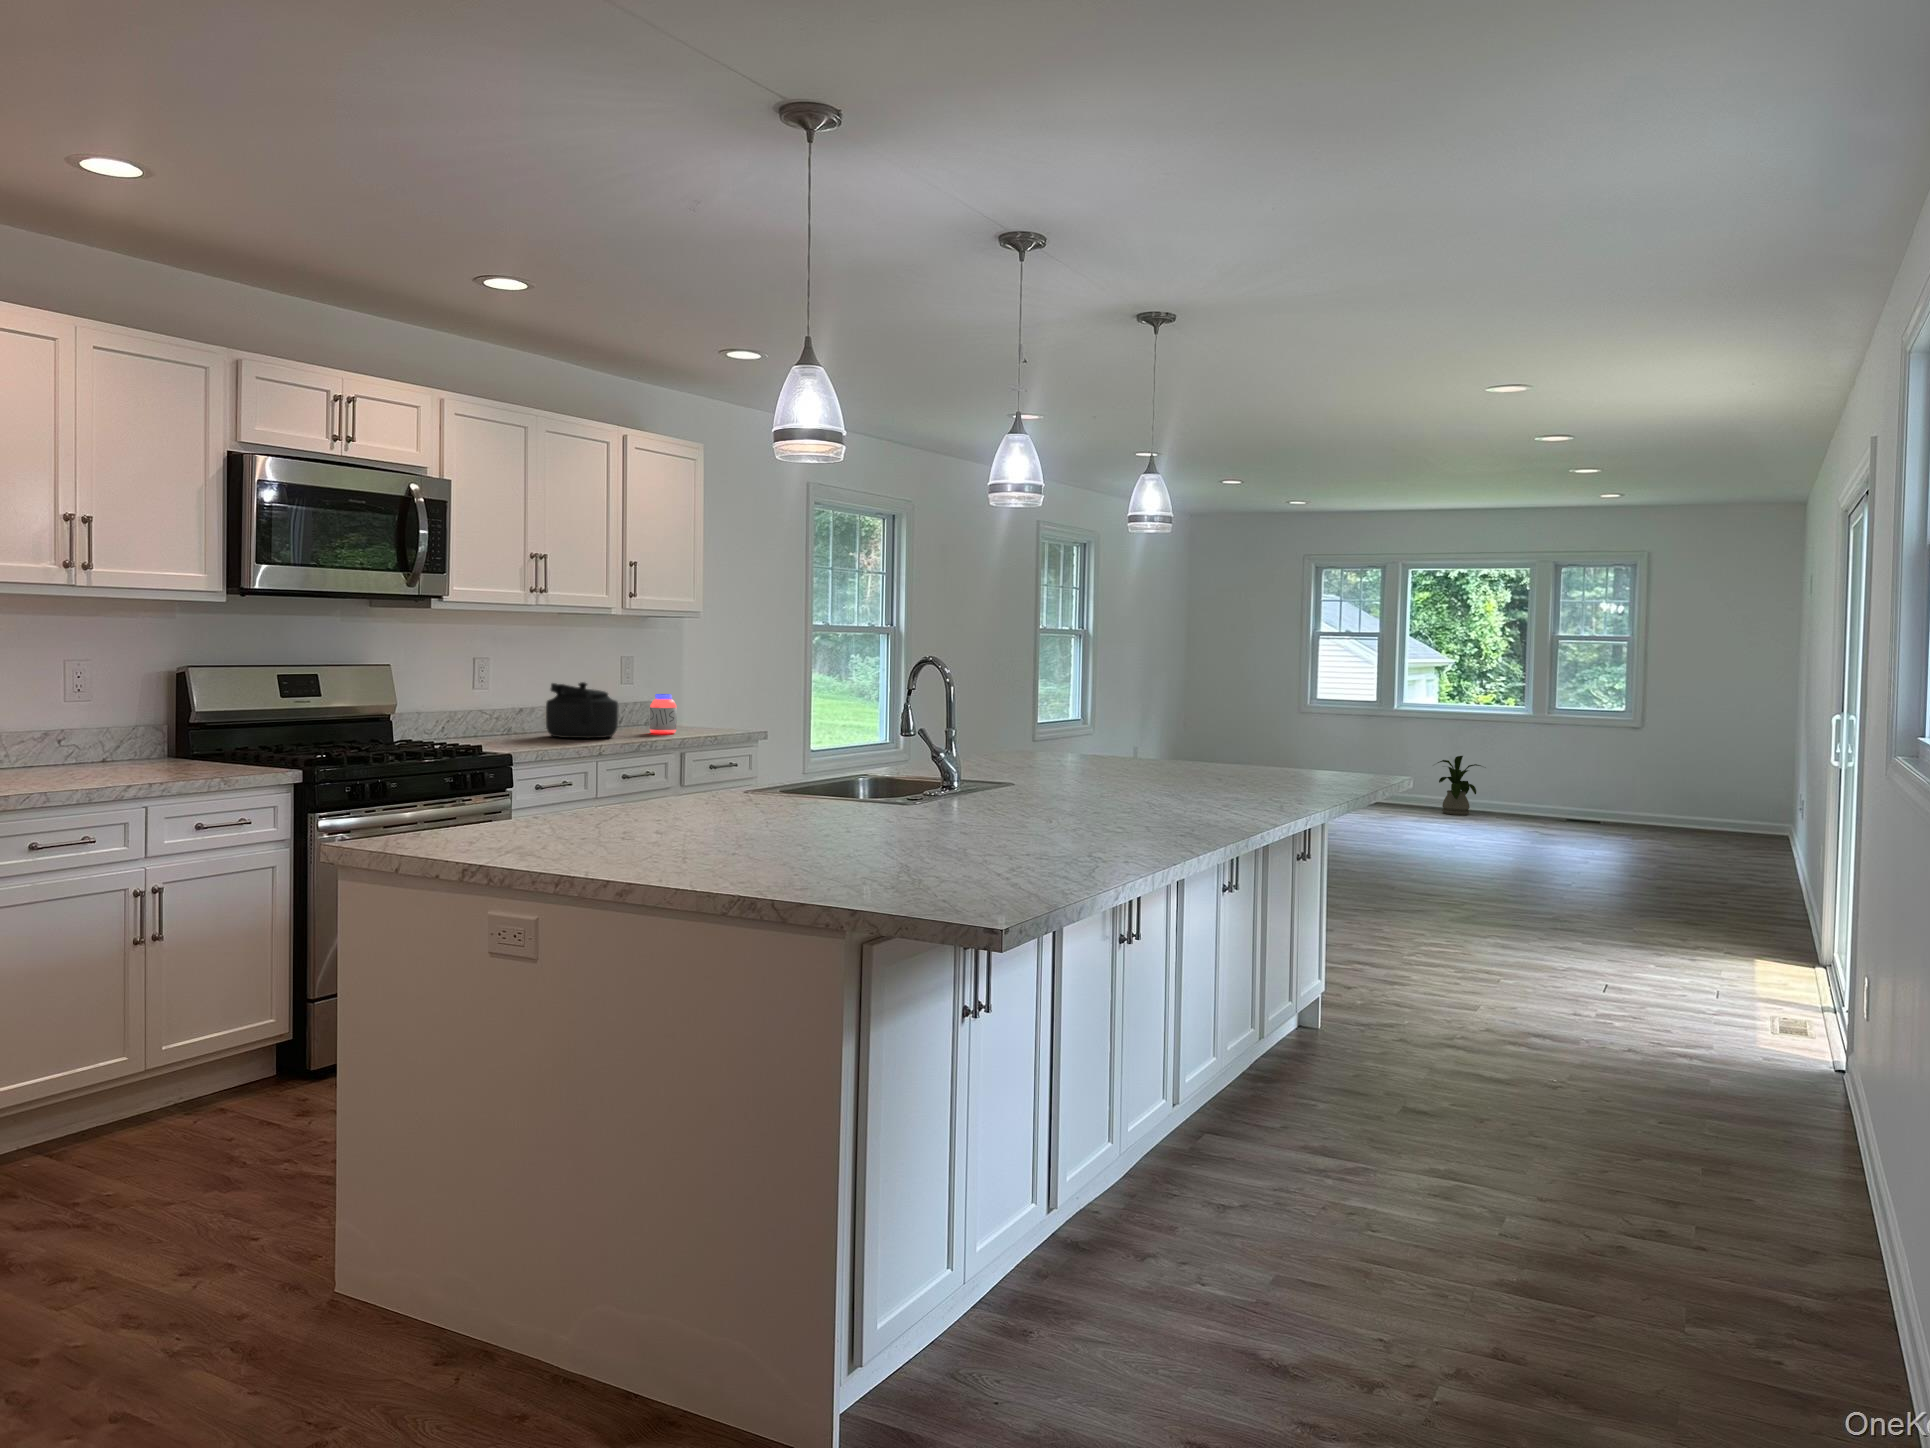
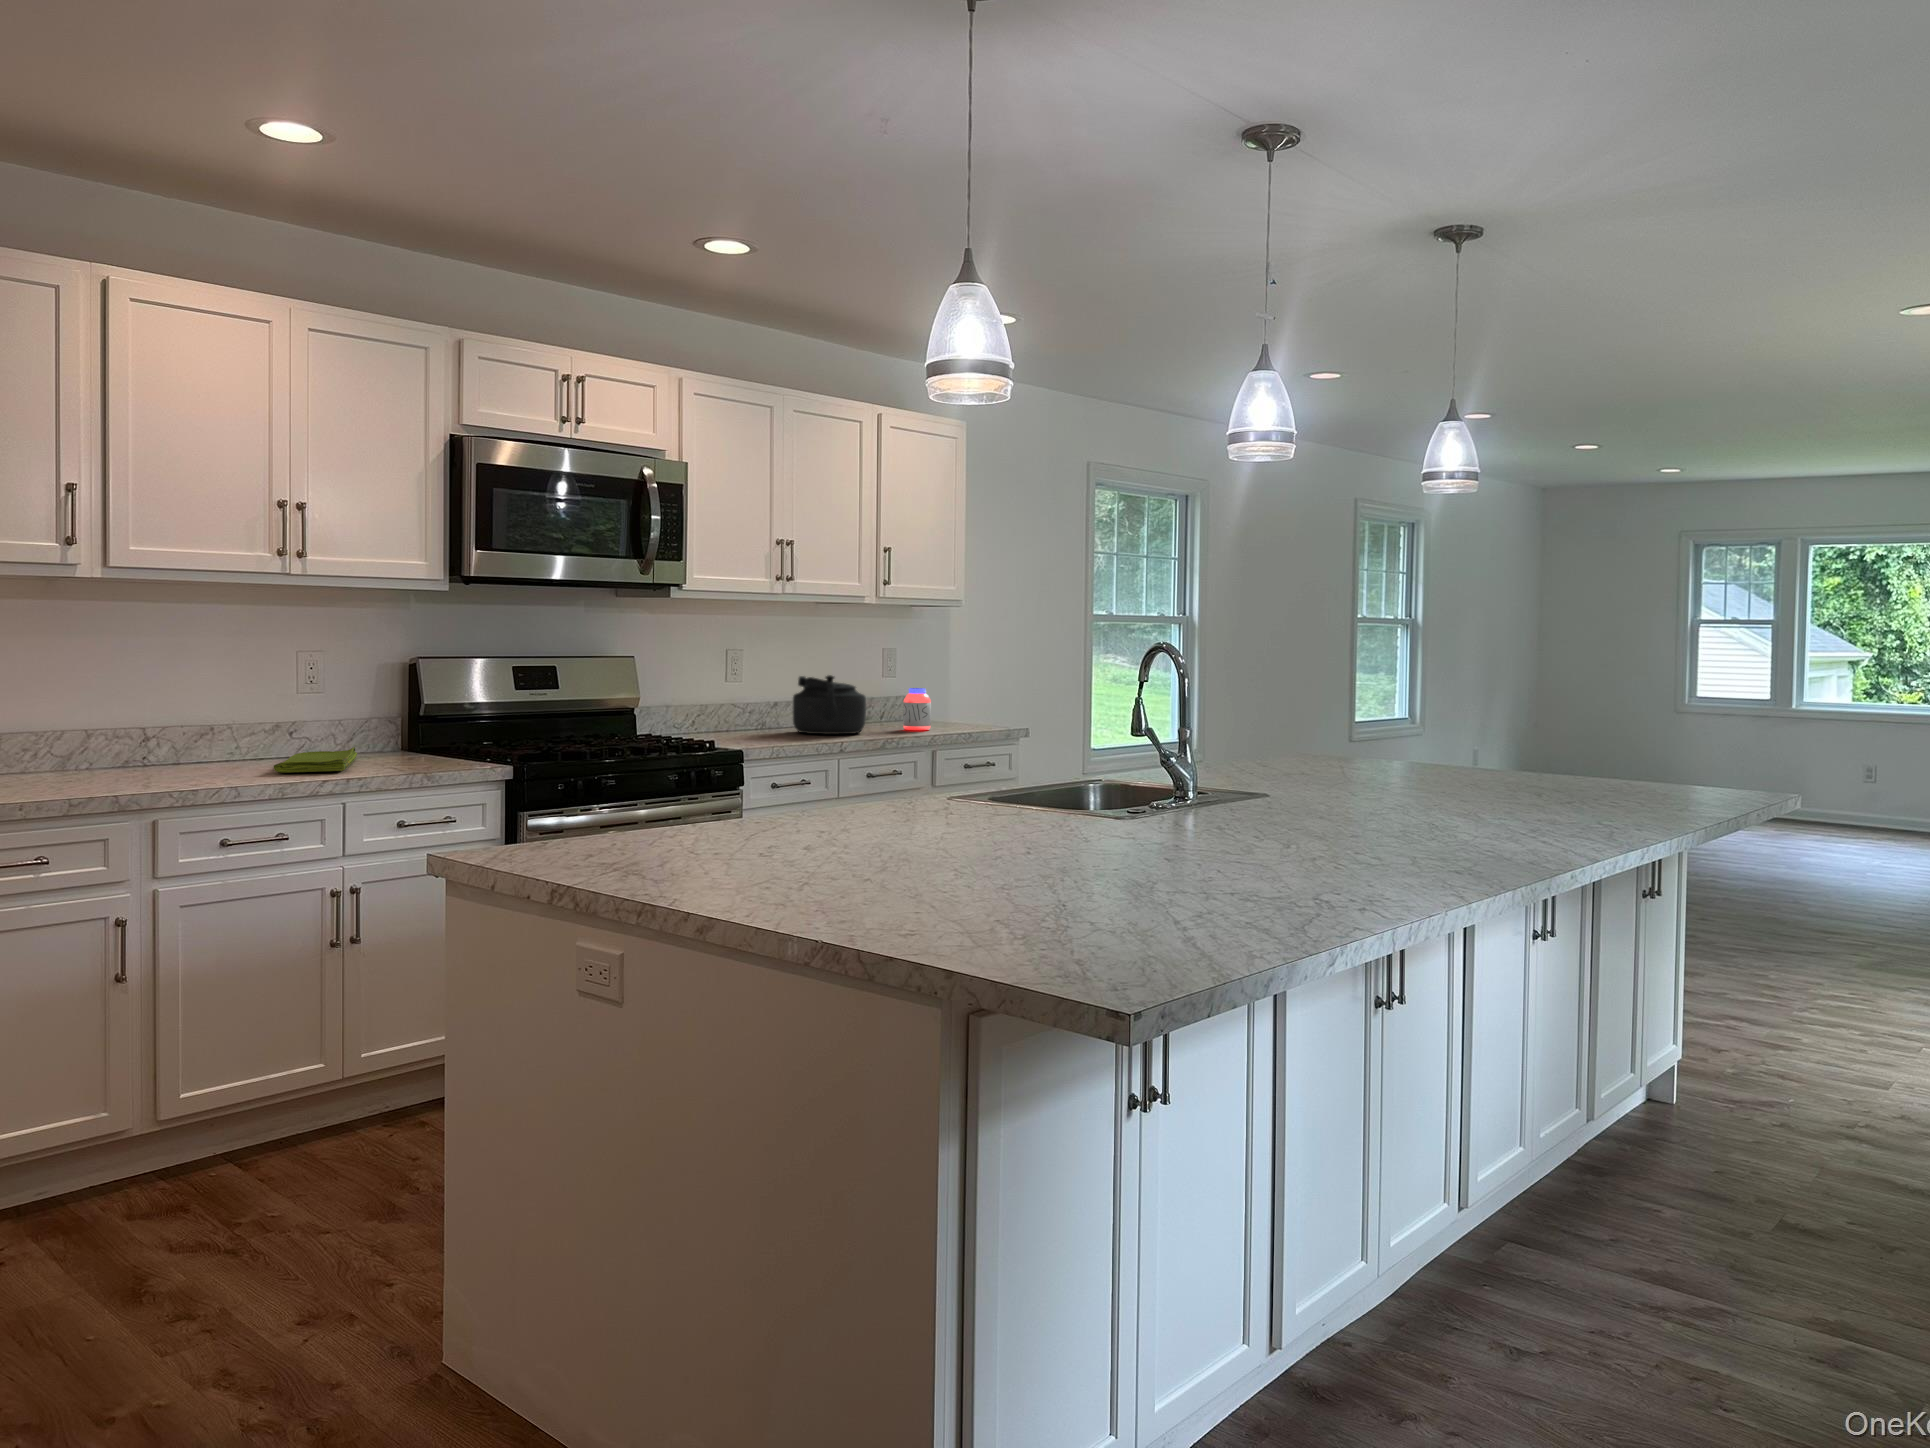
dish towel: none [66,756,146,781] -> present [274,747,357,773]
house plant: present [1438,756,1481,815] -> none [1840,766,1913,836]

